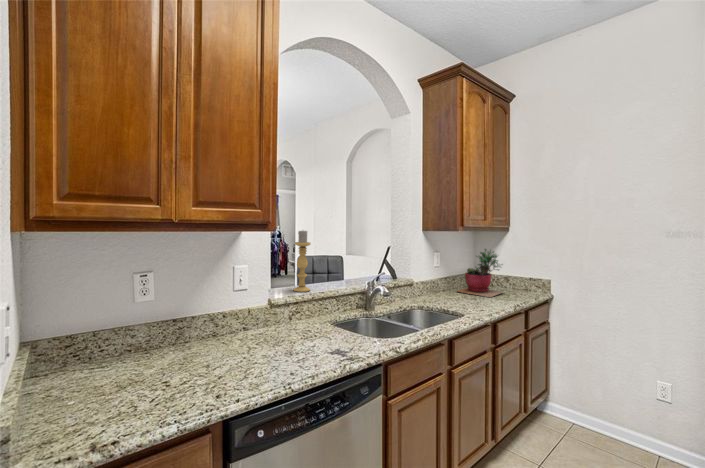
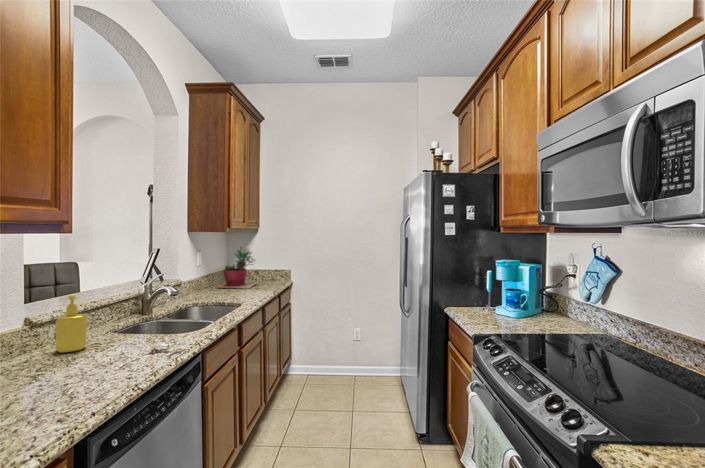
candle holder: present [294,231,311,292] -> none [50,230,75,305]
soap dispenser: none [277,286,300,335] -> present [56,295,87,353]

